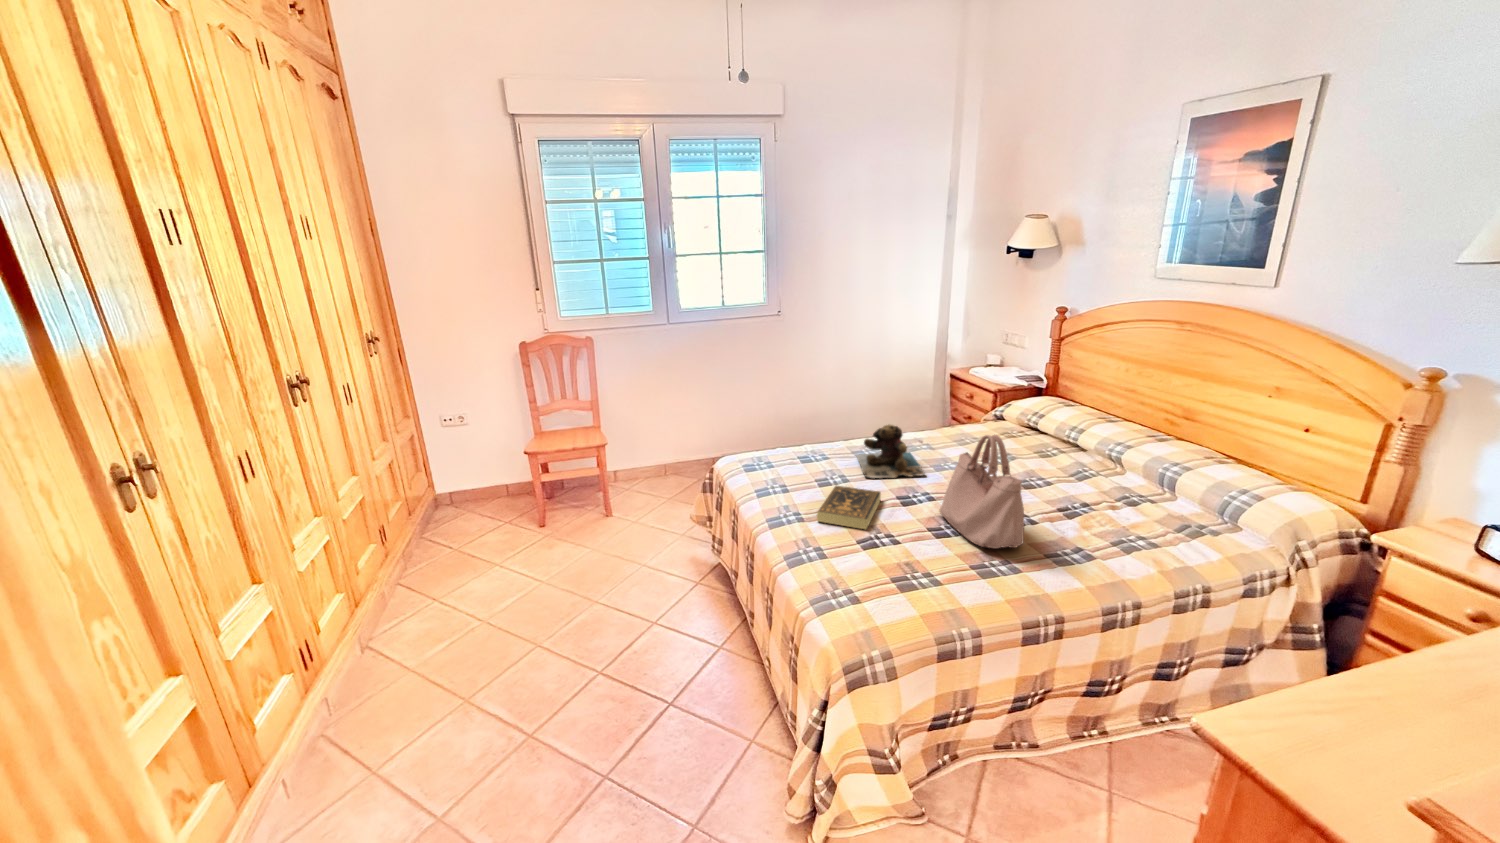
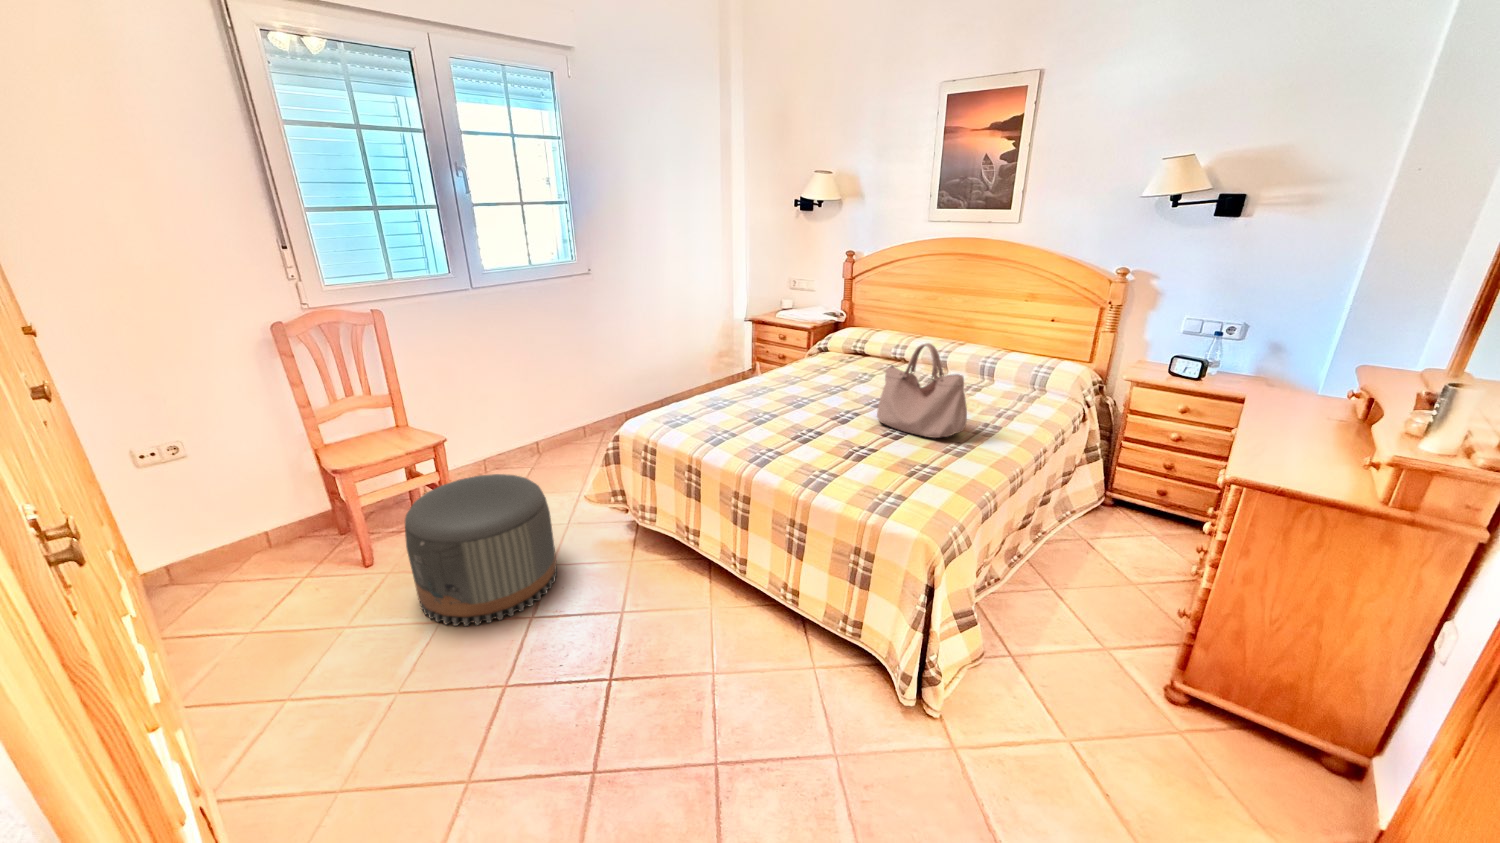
teddy bear: present [857,425,925,478] -> none [756,358,831,409]
pouf: none [533,479,645,597] -> present [405,474,557,626]
book: present [817,486,881,529] -> none [779,416,843,451]

